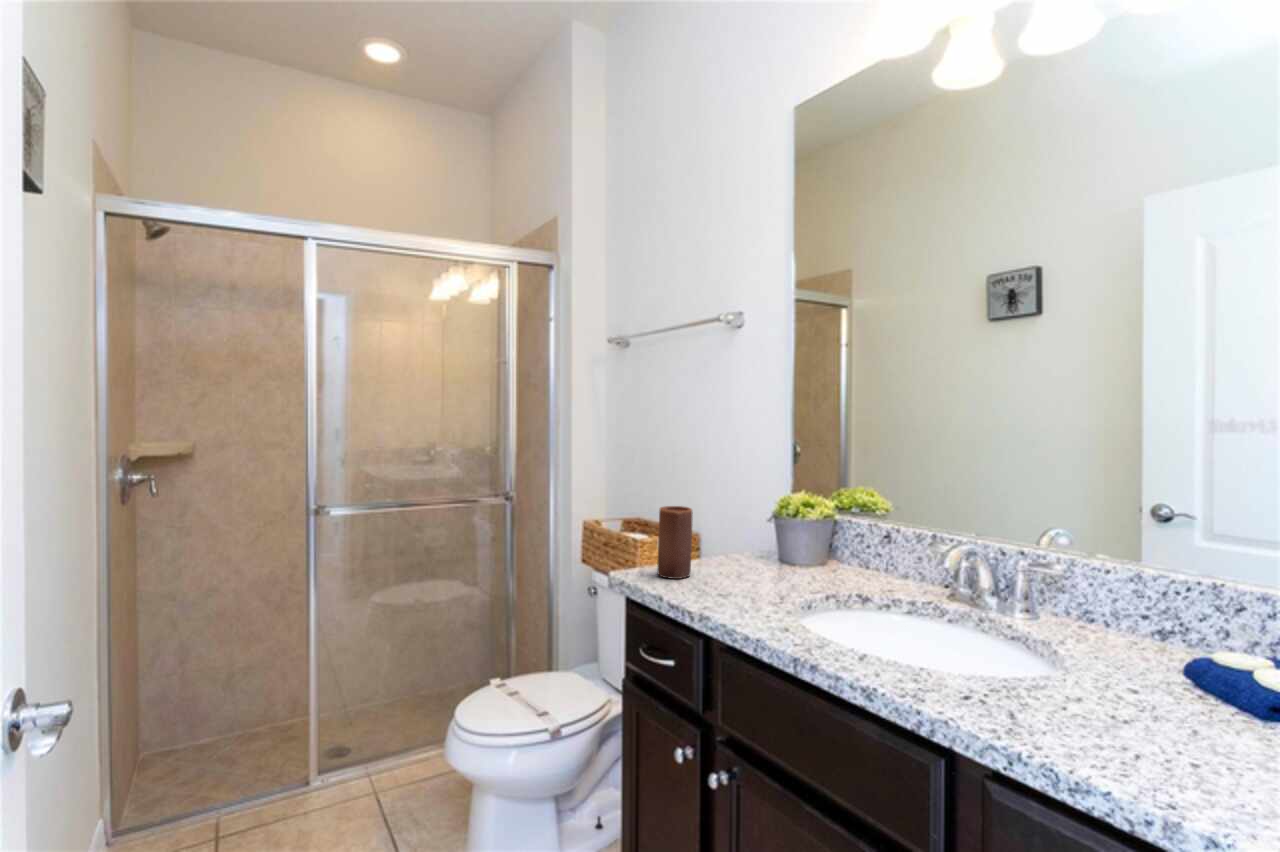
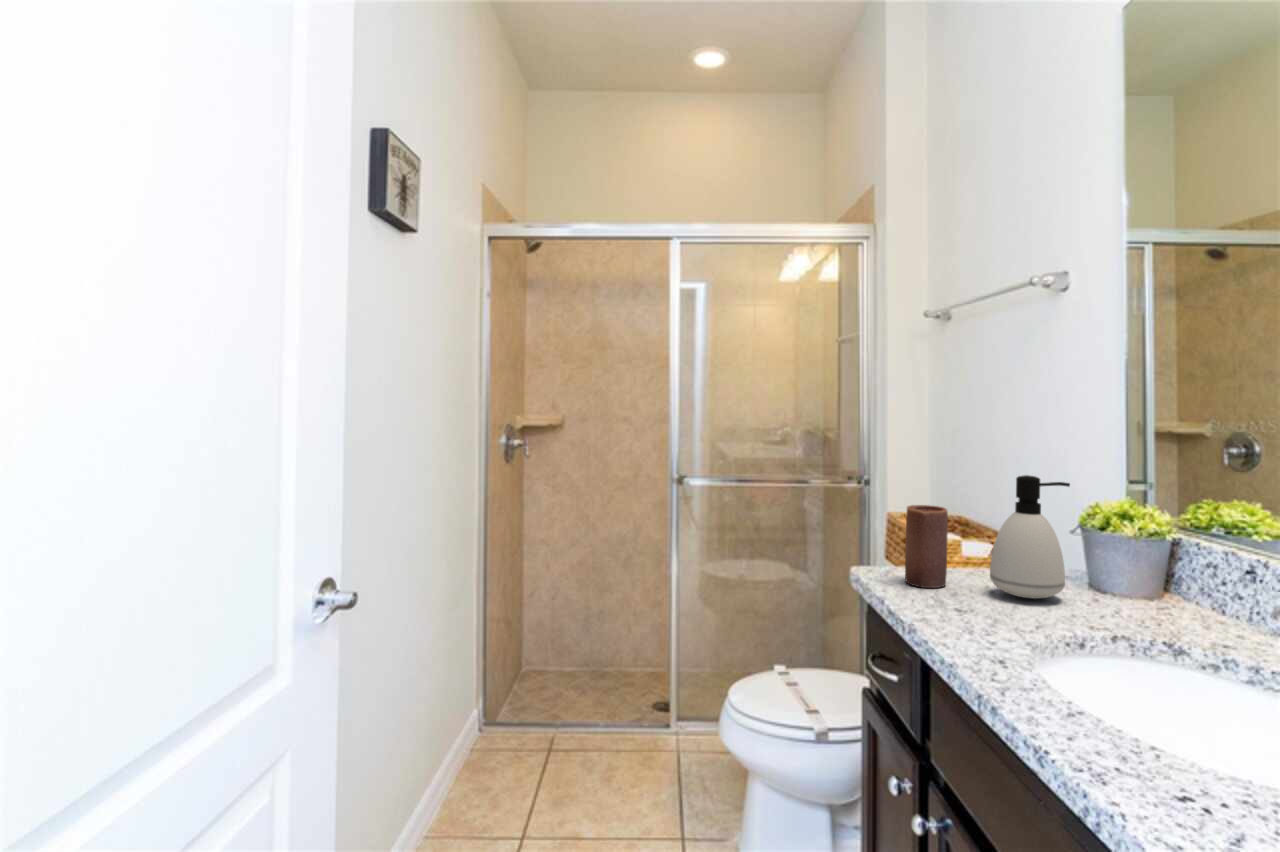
soap dispenser: none [725,476,781,576] -> present [990,475,1070,599]

